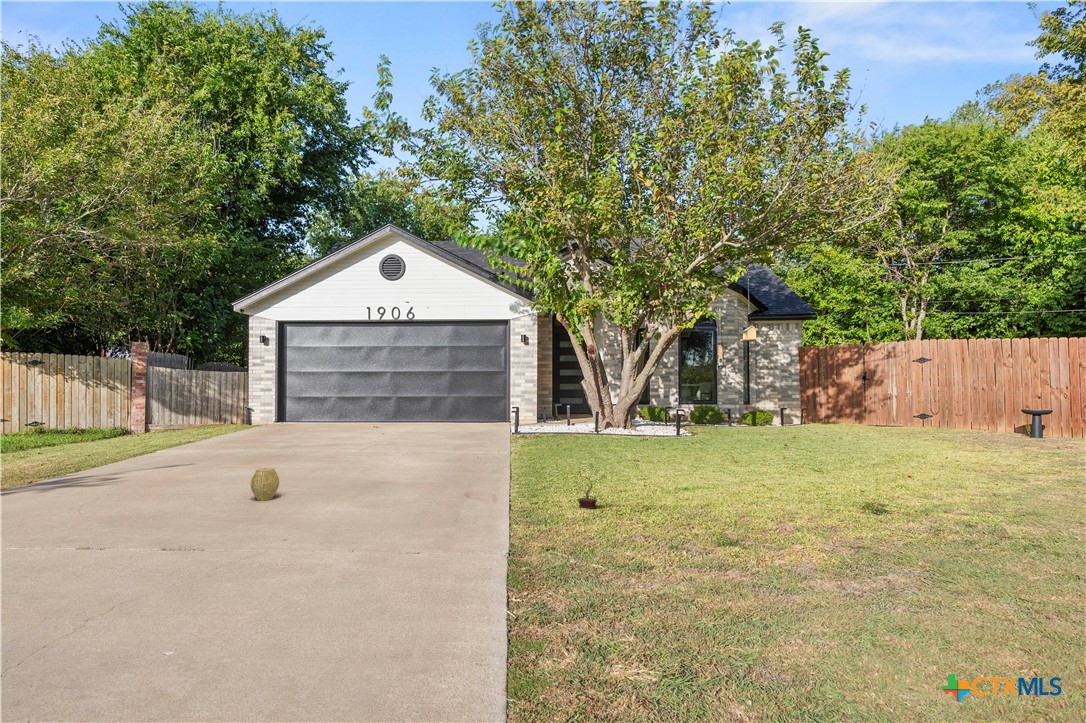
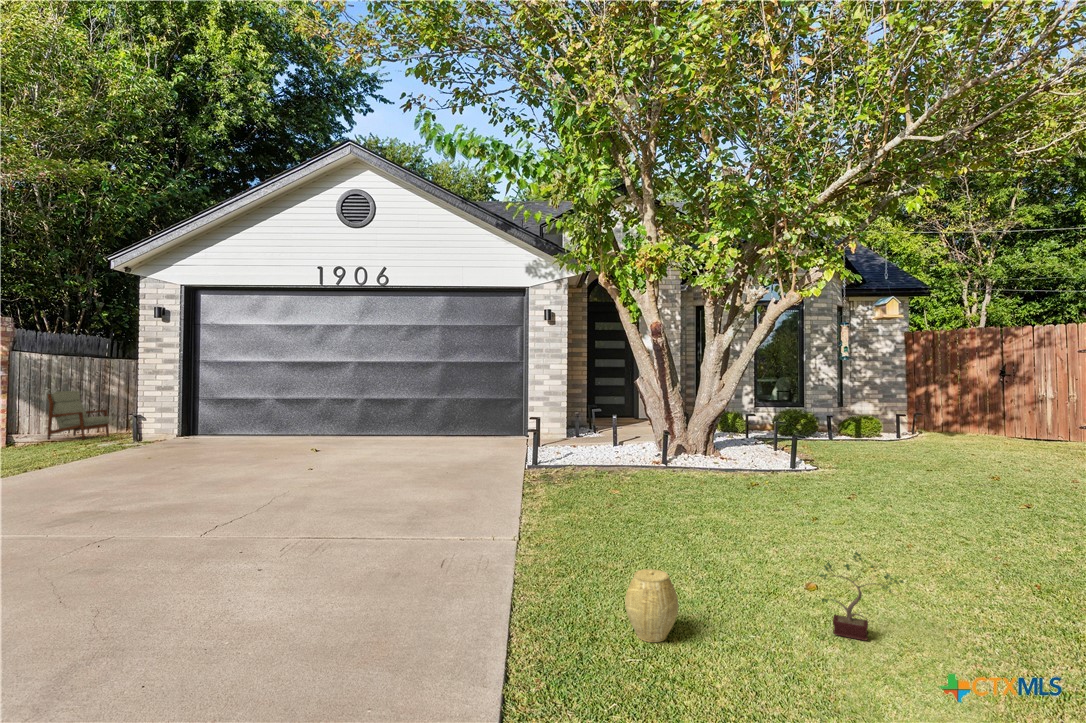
armchair: none [191,392,230,425] -> present [48,391,109,440]
woven basket: present [251,468,279,501] -> present [625,569,679,642]

